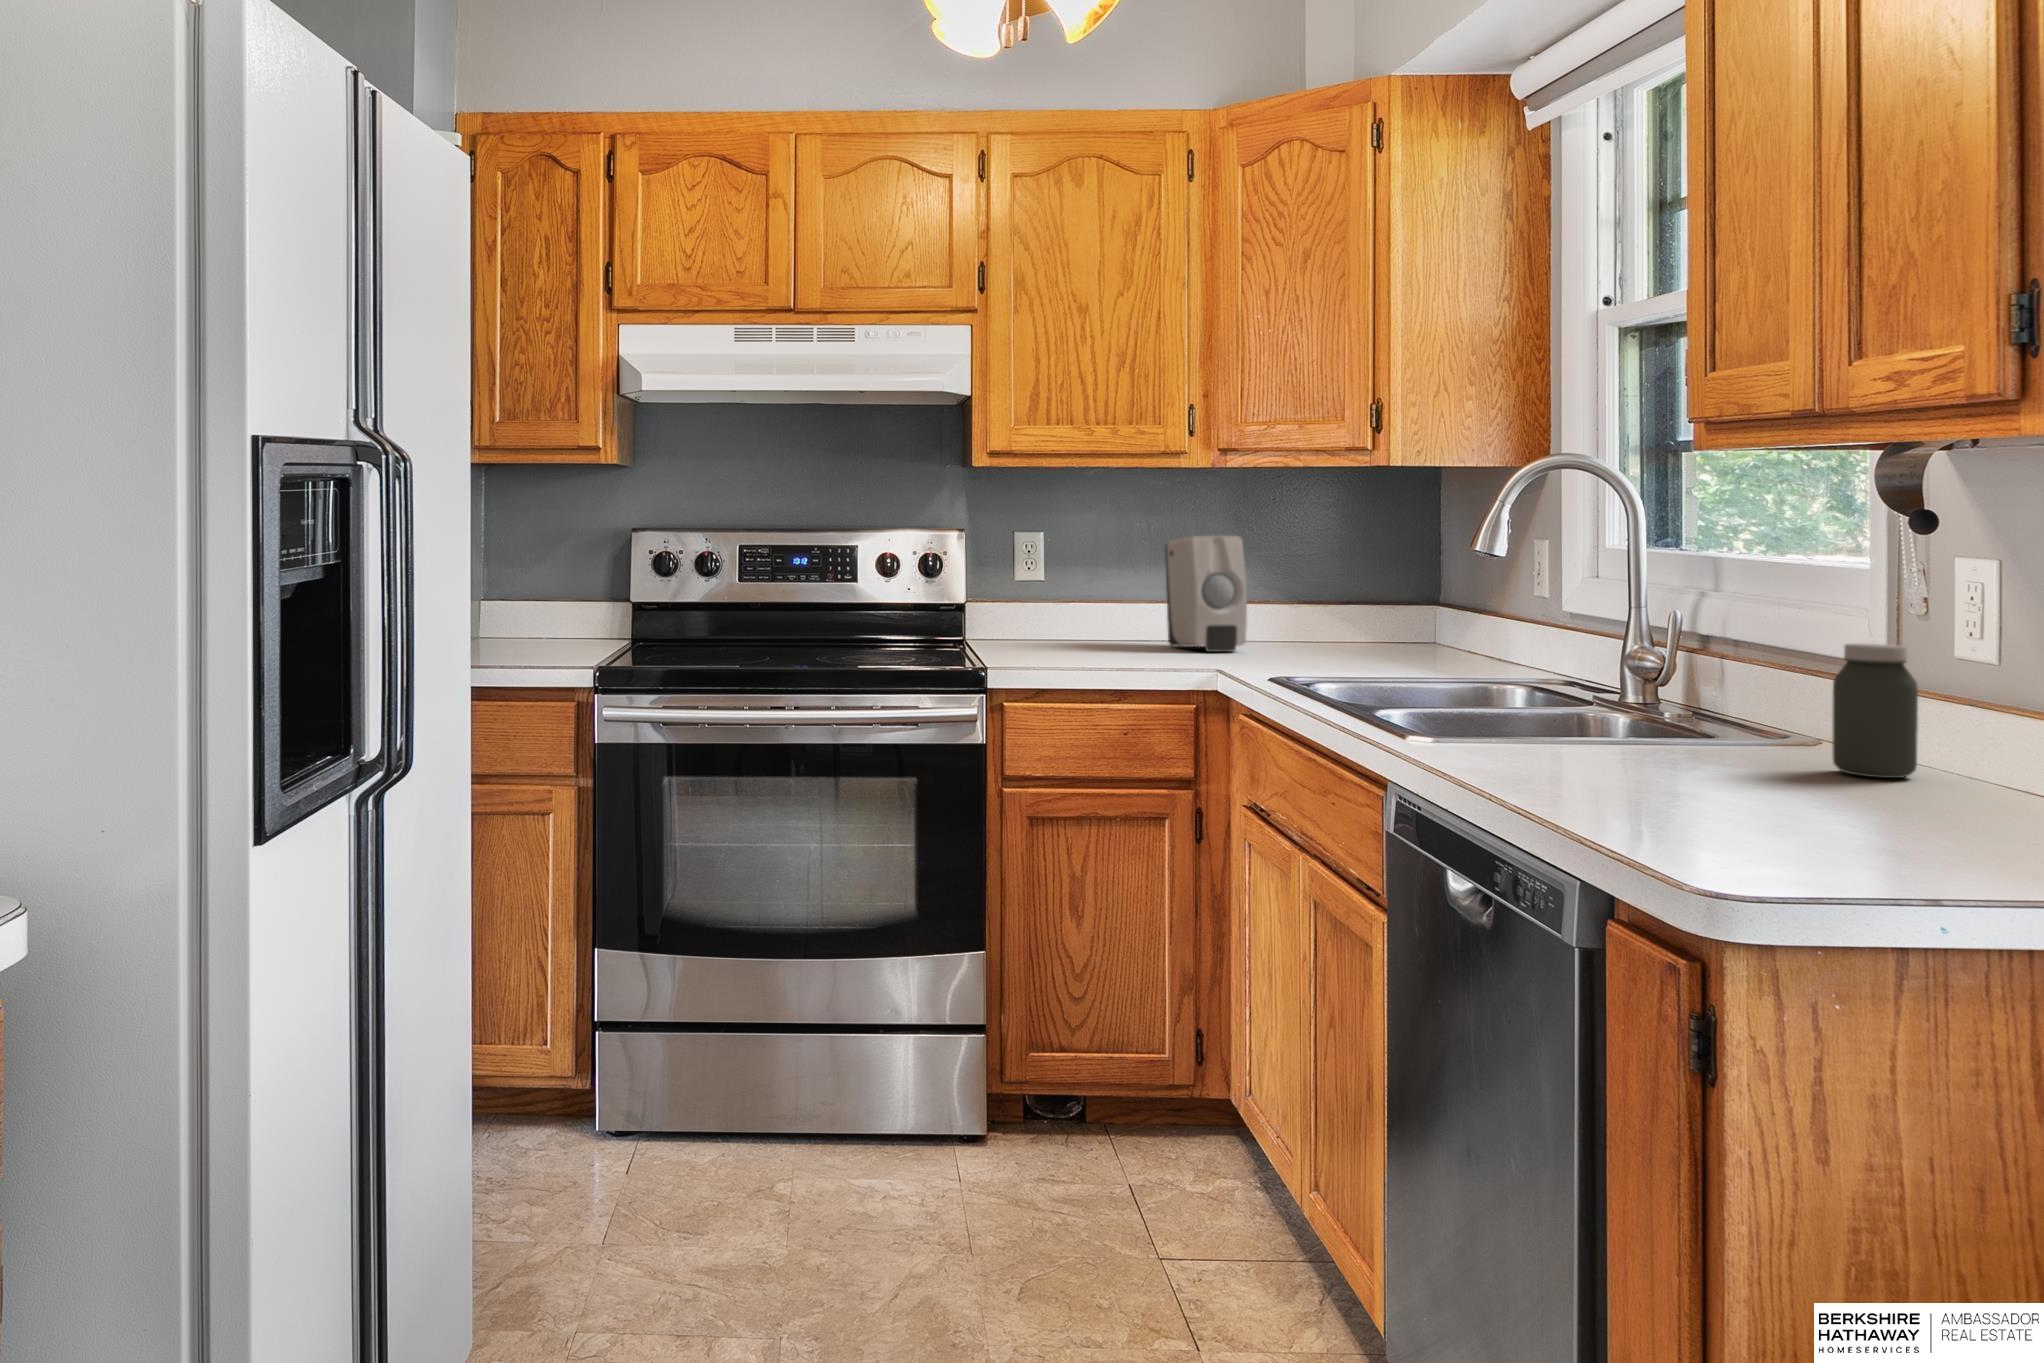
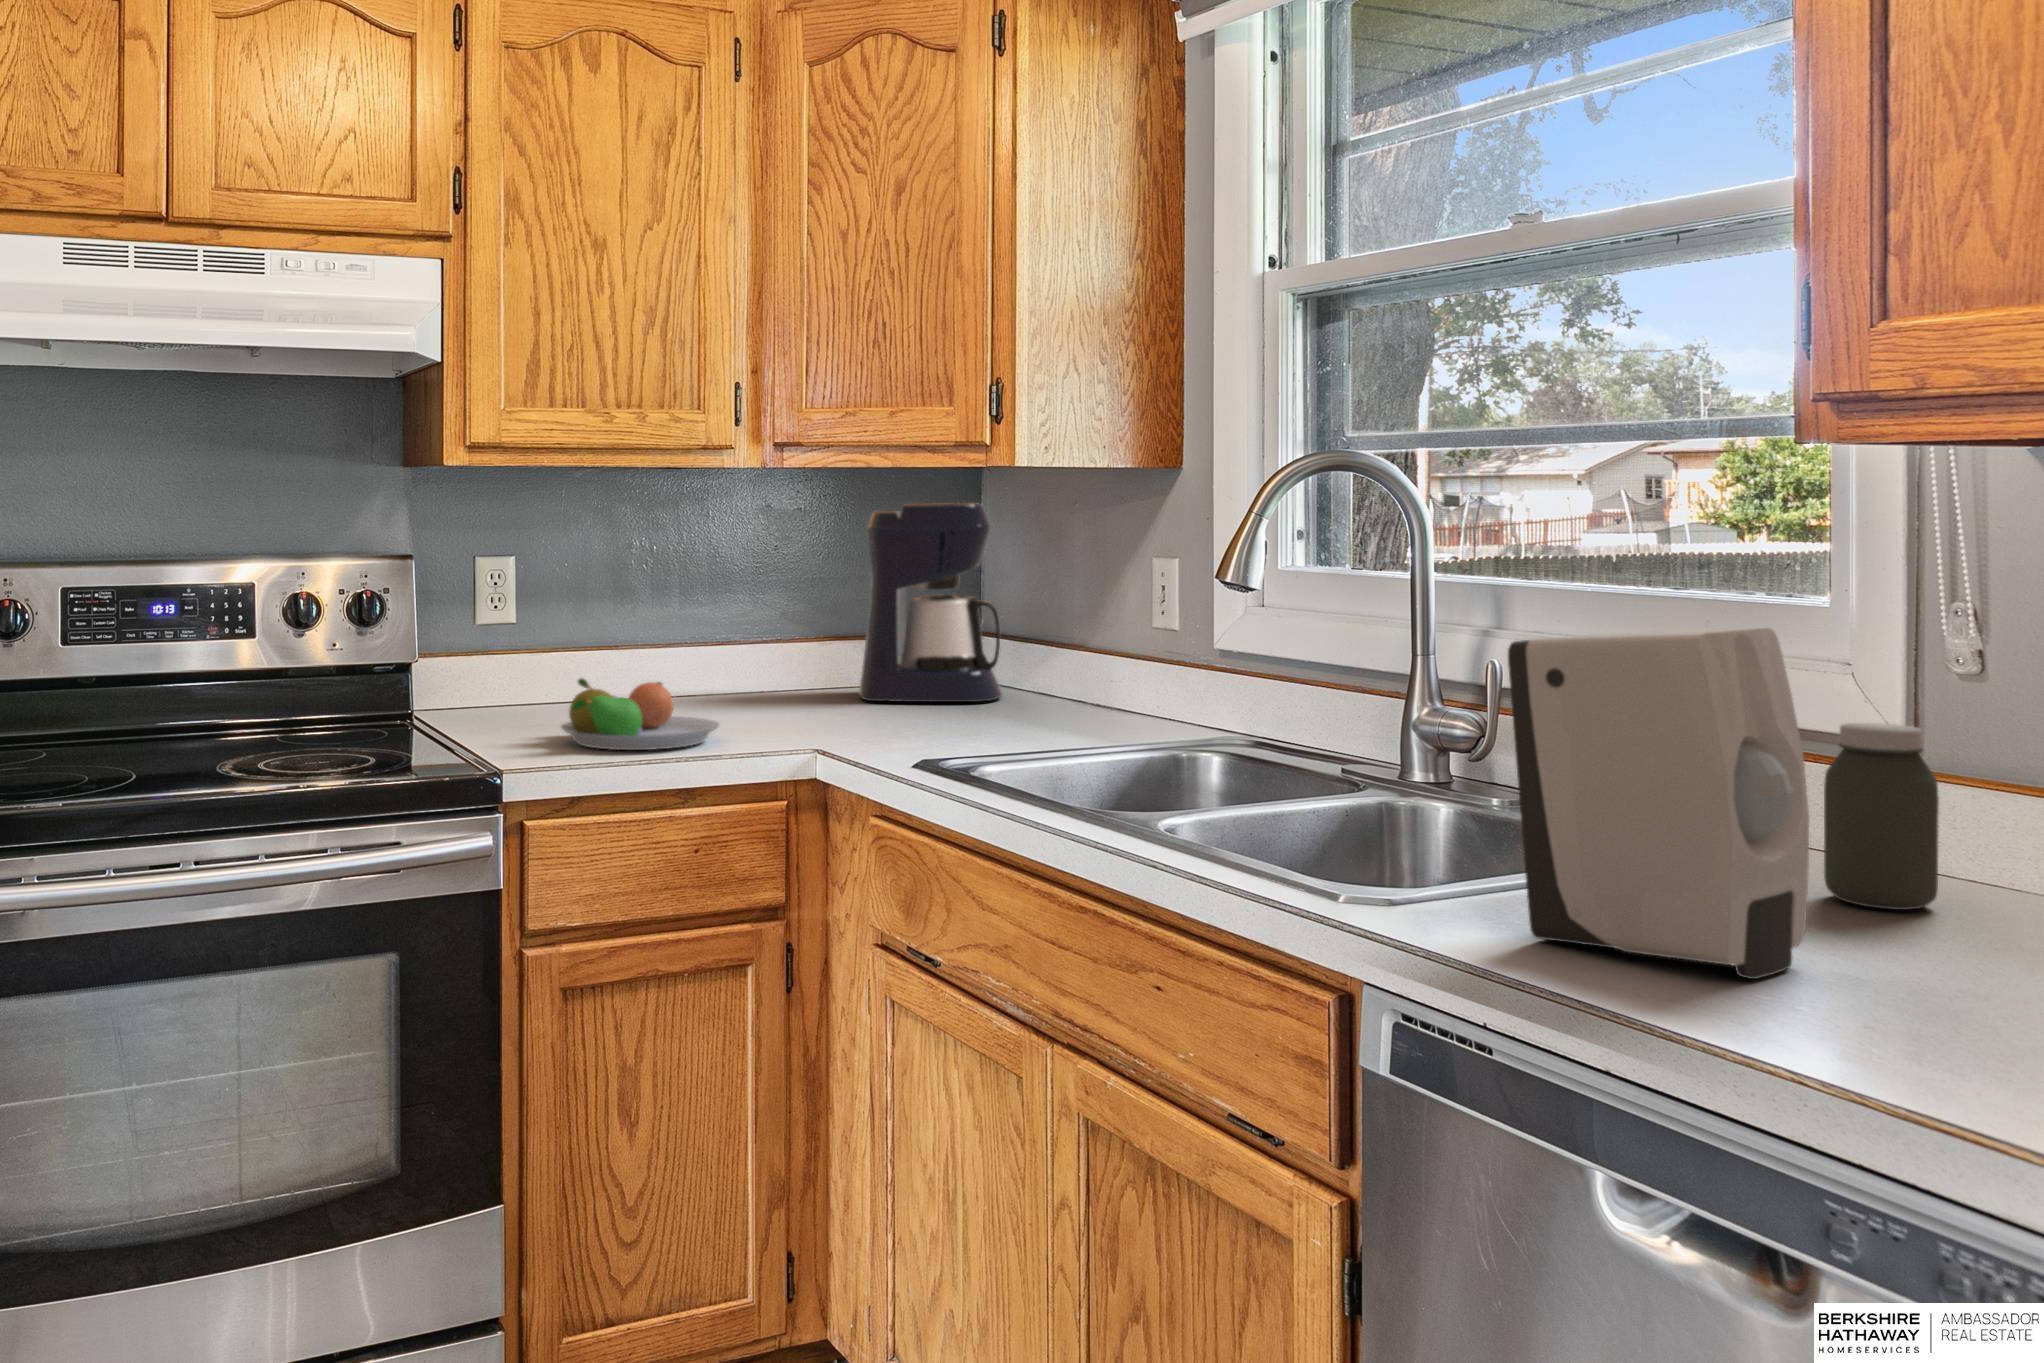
coffee maker: none [1306,495,1427,651] -> present [859,503,1003,702]
soap dispenser: present [1165,536,1247,652] -> present [1508,628,1809,979]
fruit bowl: none [1046,614,1160,664] -> present [561,678,719,750]

